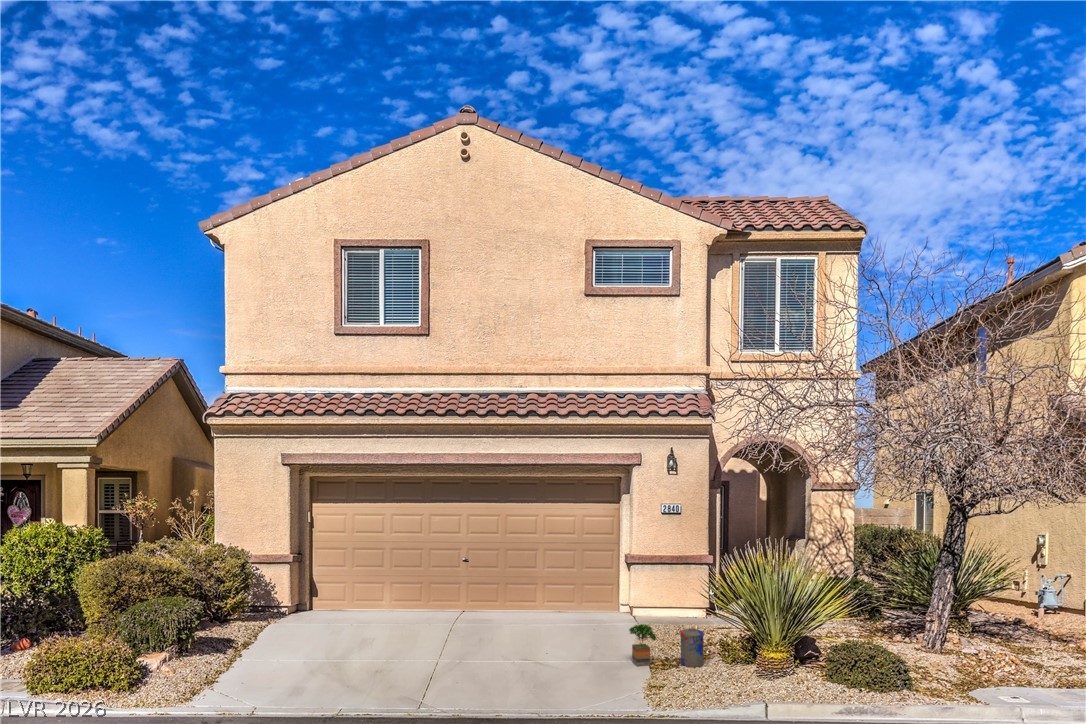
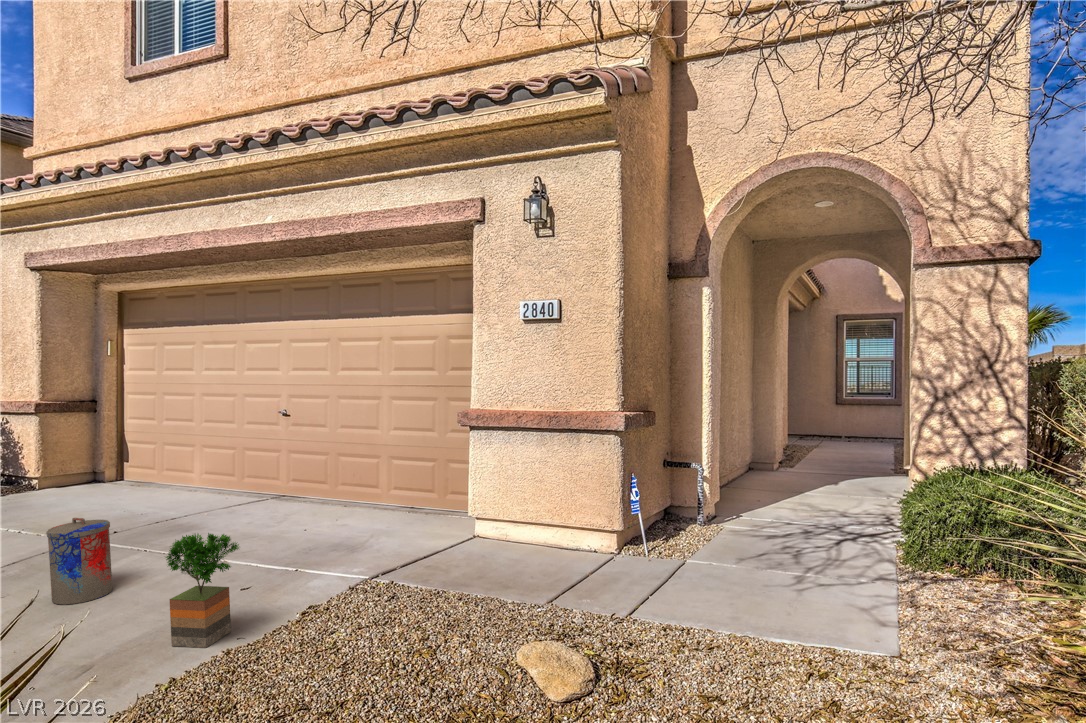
trash can: present [680,628,704,667] -> present [46,518,112,605]

